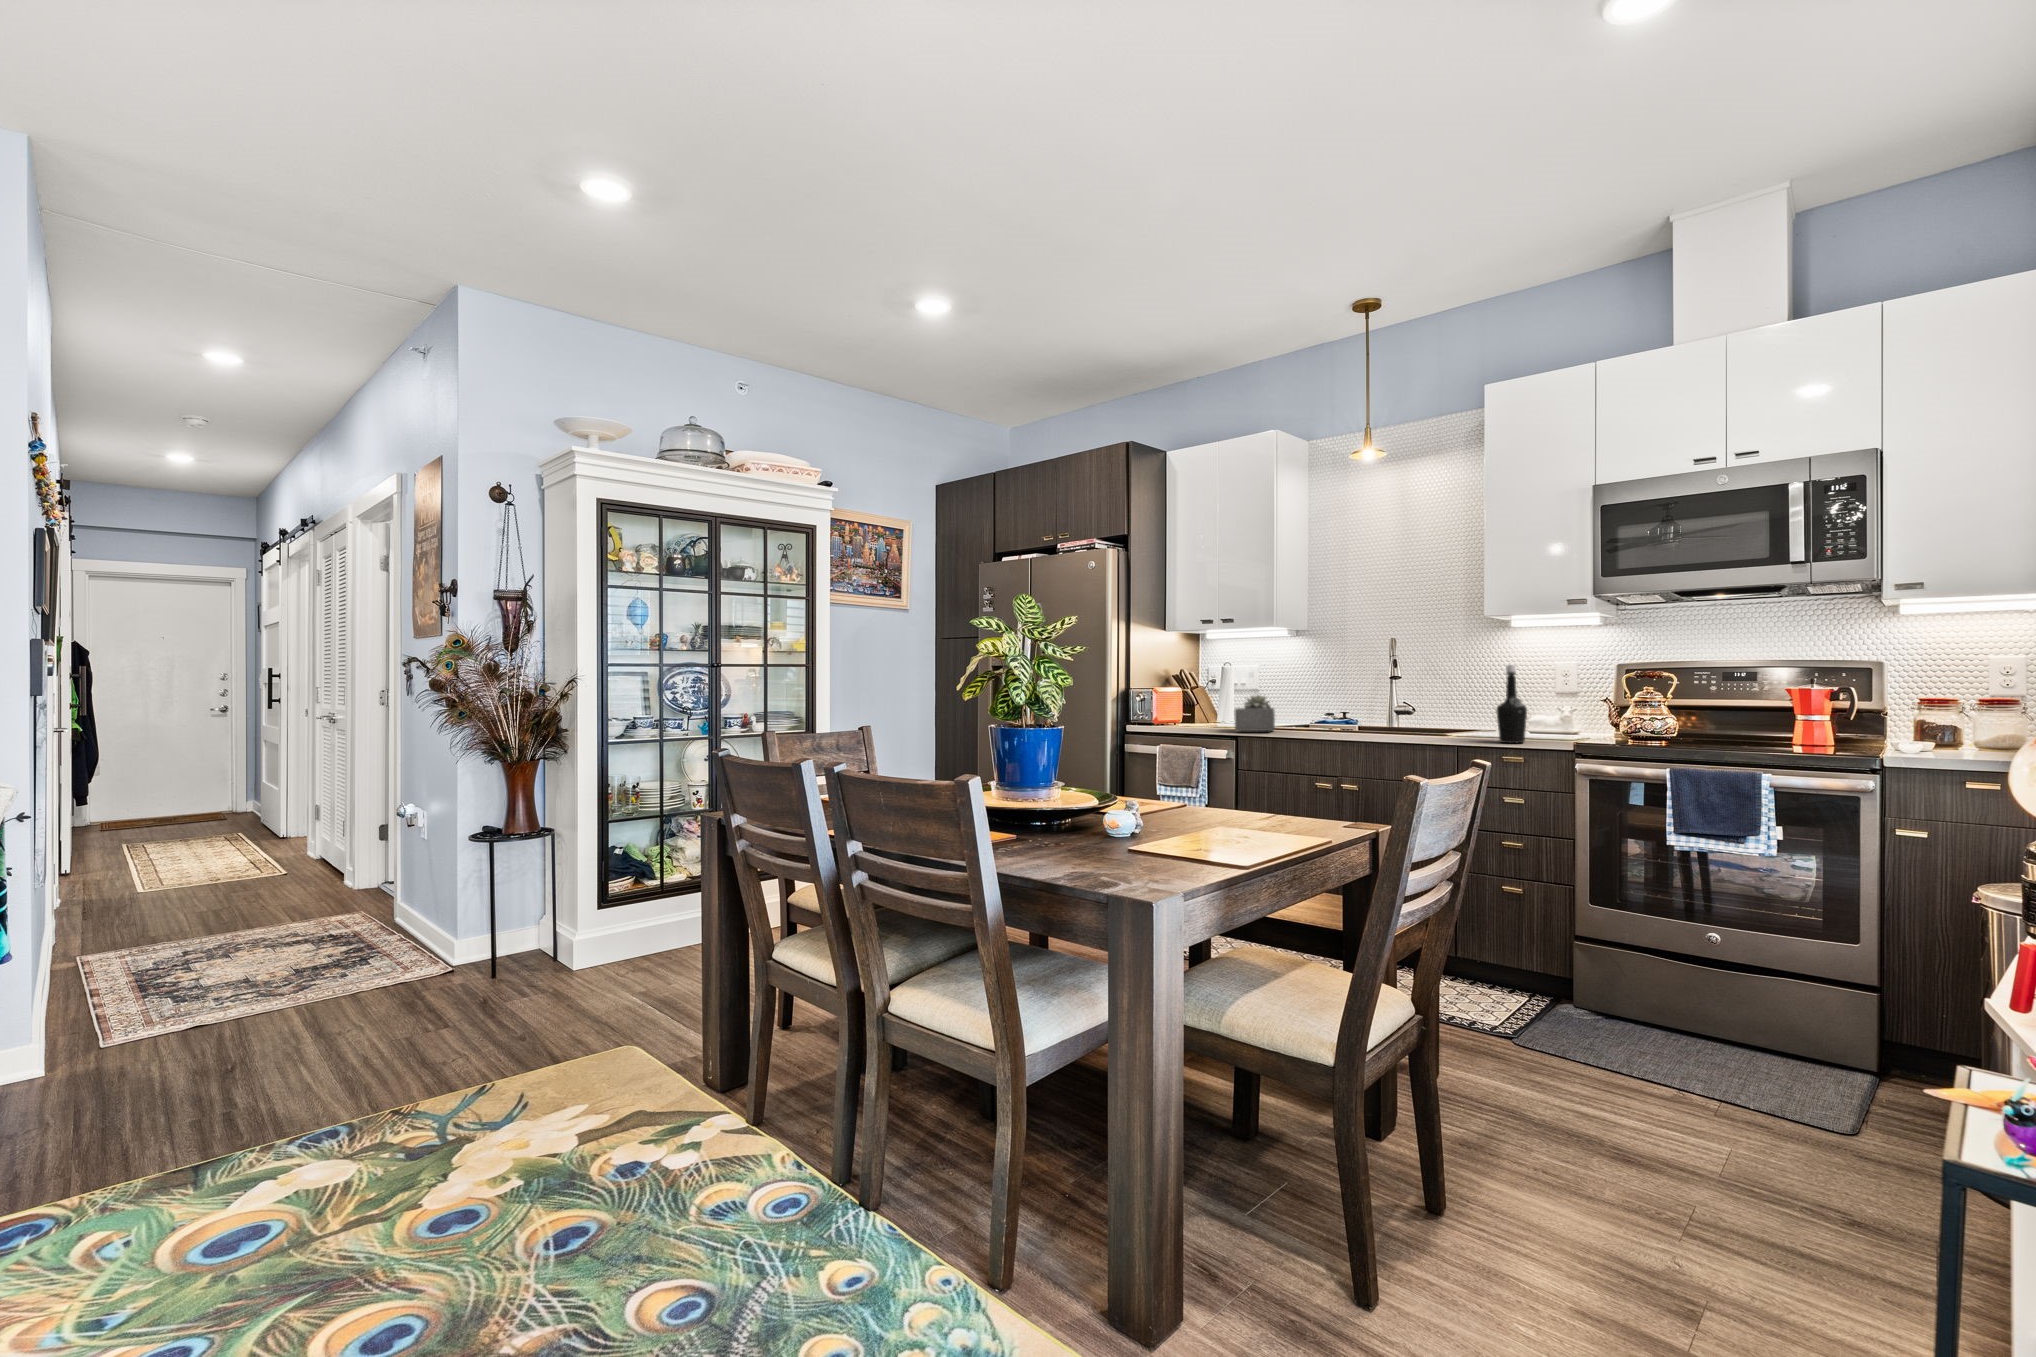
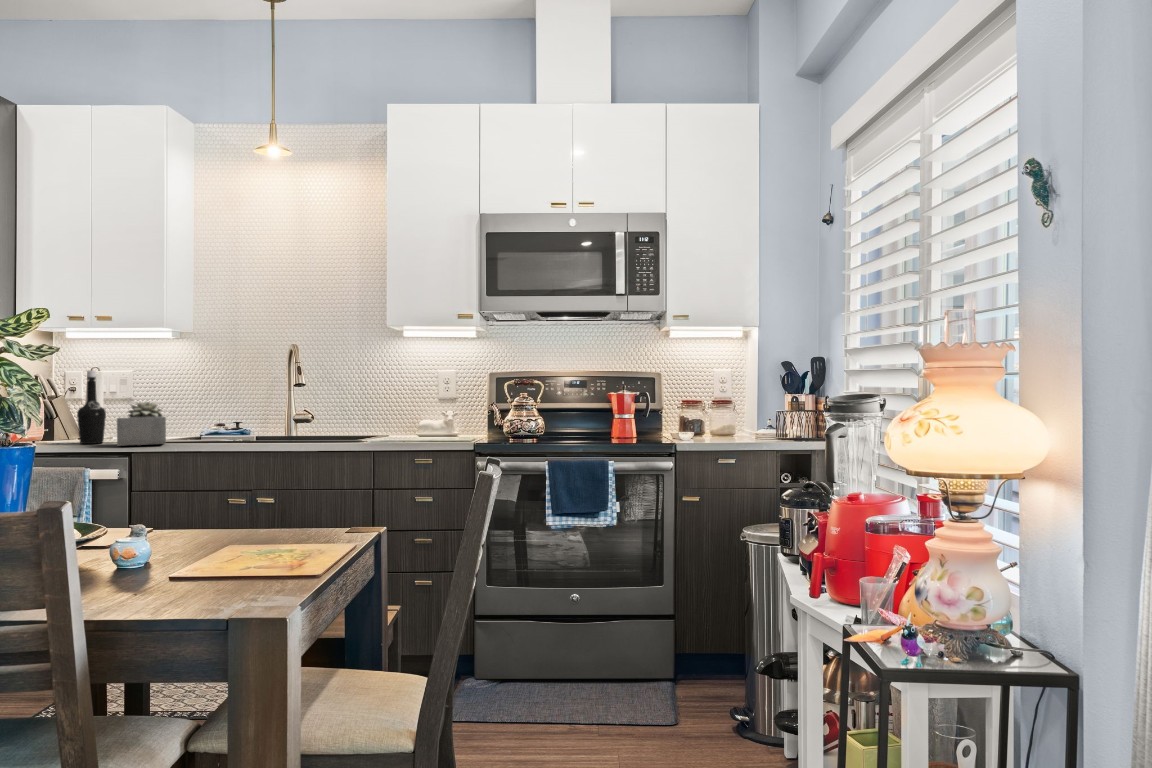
bottle: present [1496,665,1527,743] -> present [77,371,106,444]

